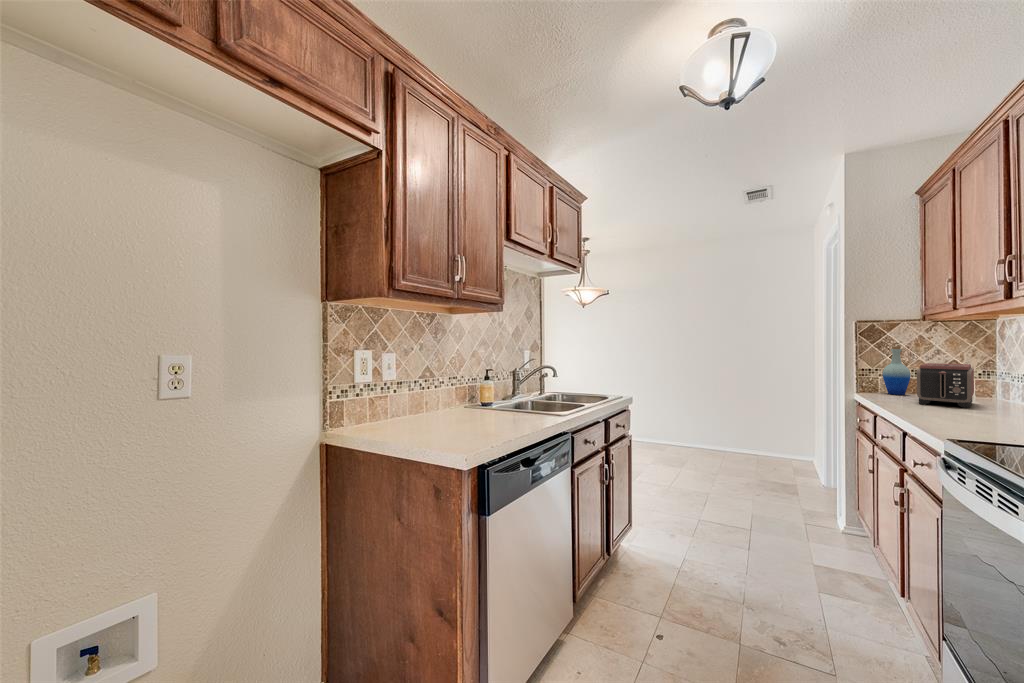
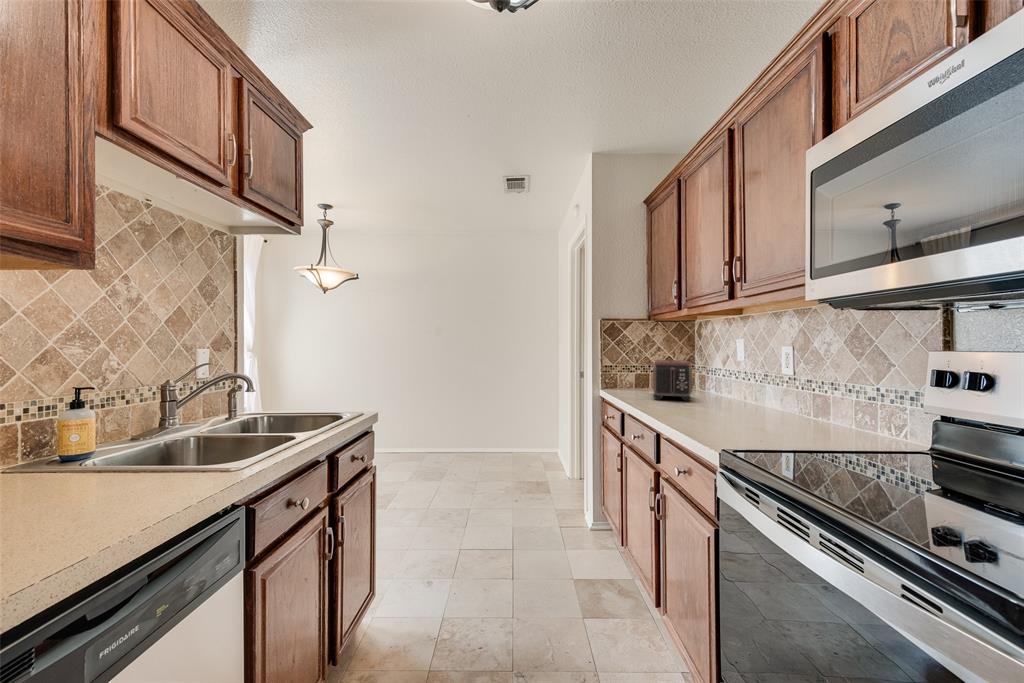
bottle: present [883,346,911,395] -> none [620,344,641,390]

